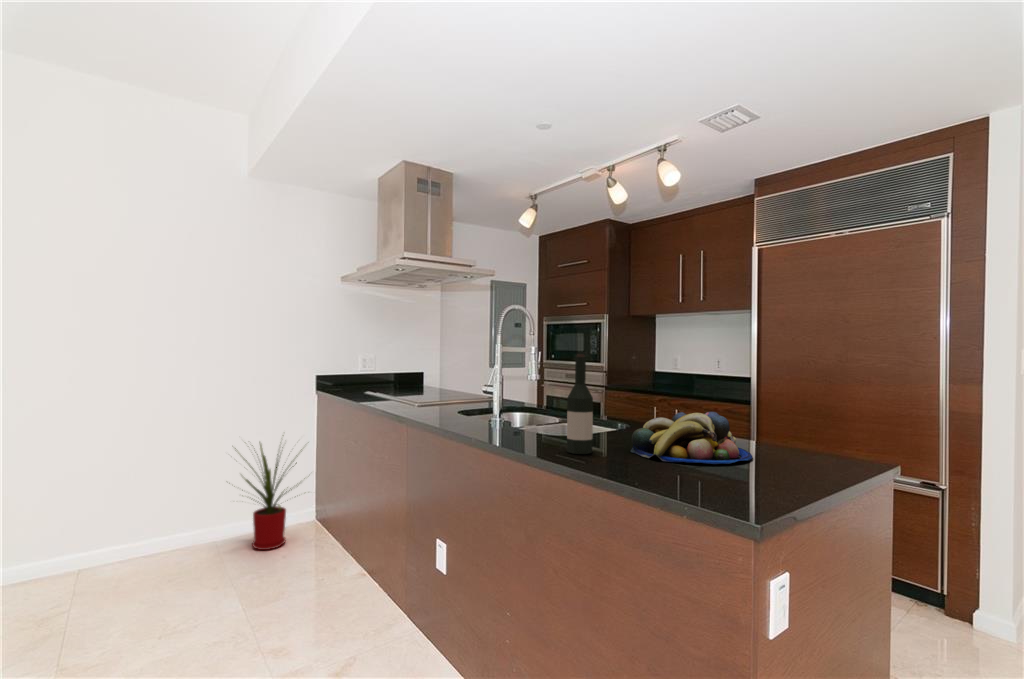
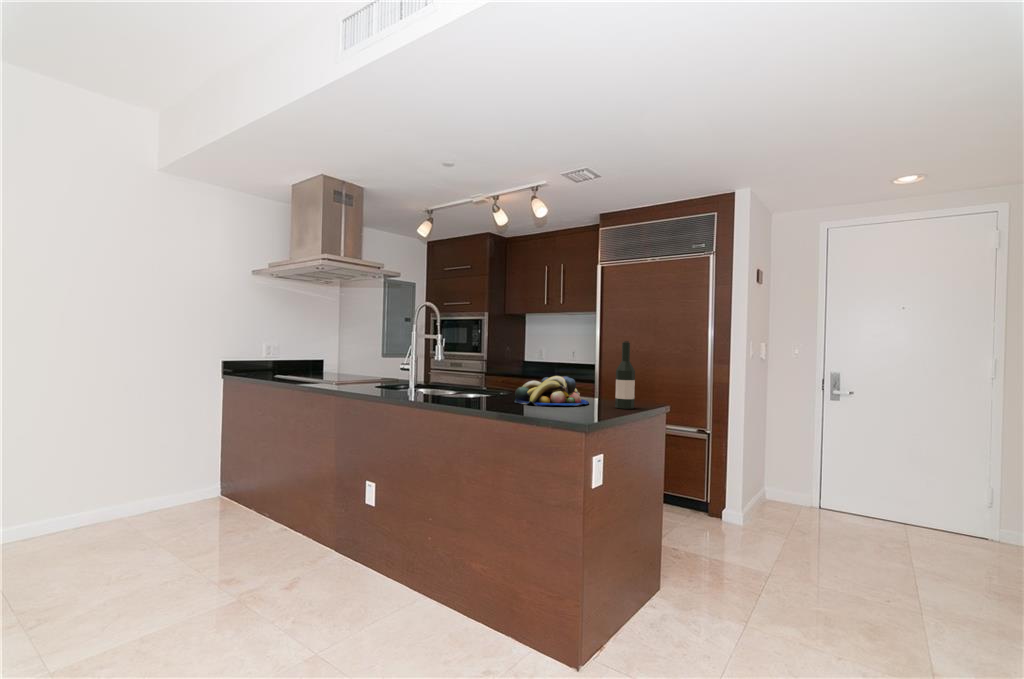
wine bottle: present [567,354,593,454] -> present [615,341,635,409]
house plant: present [235,444,302,550] -> none [142,410,232,517]

